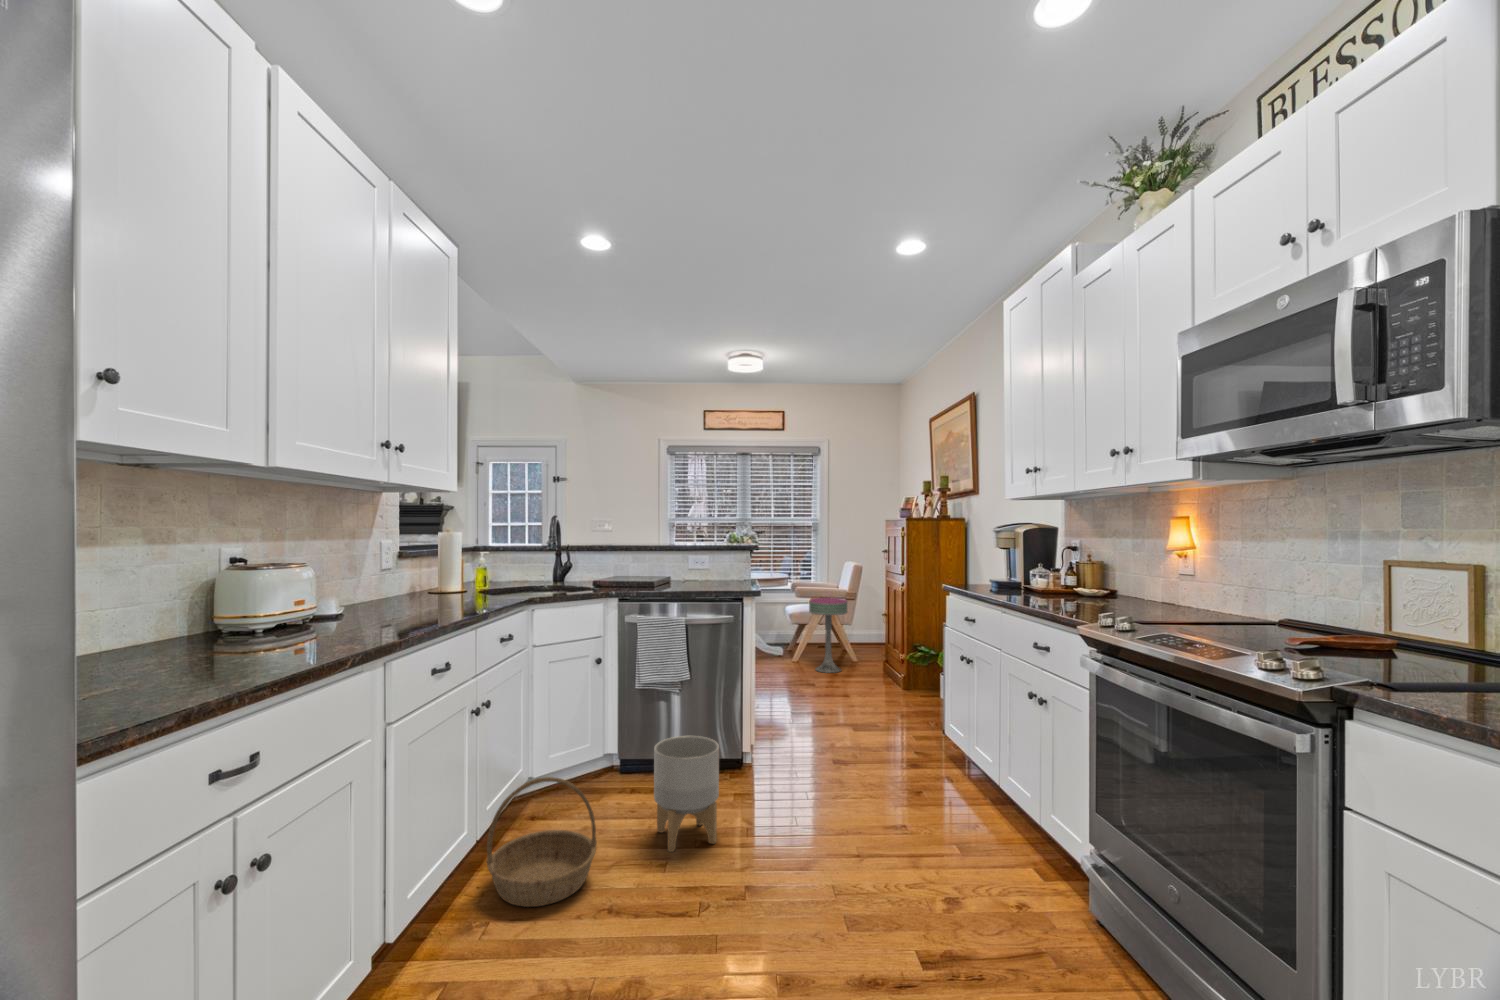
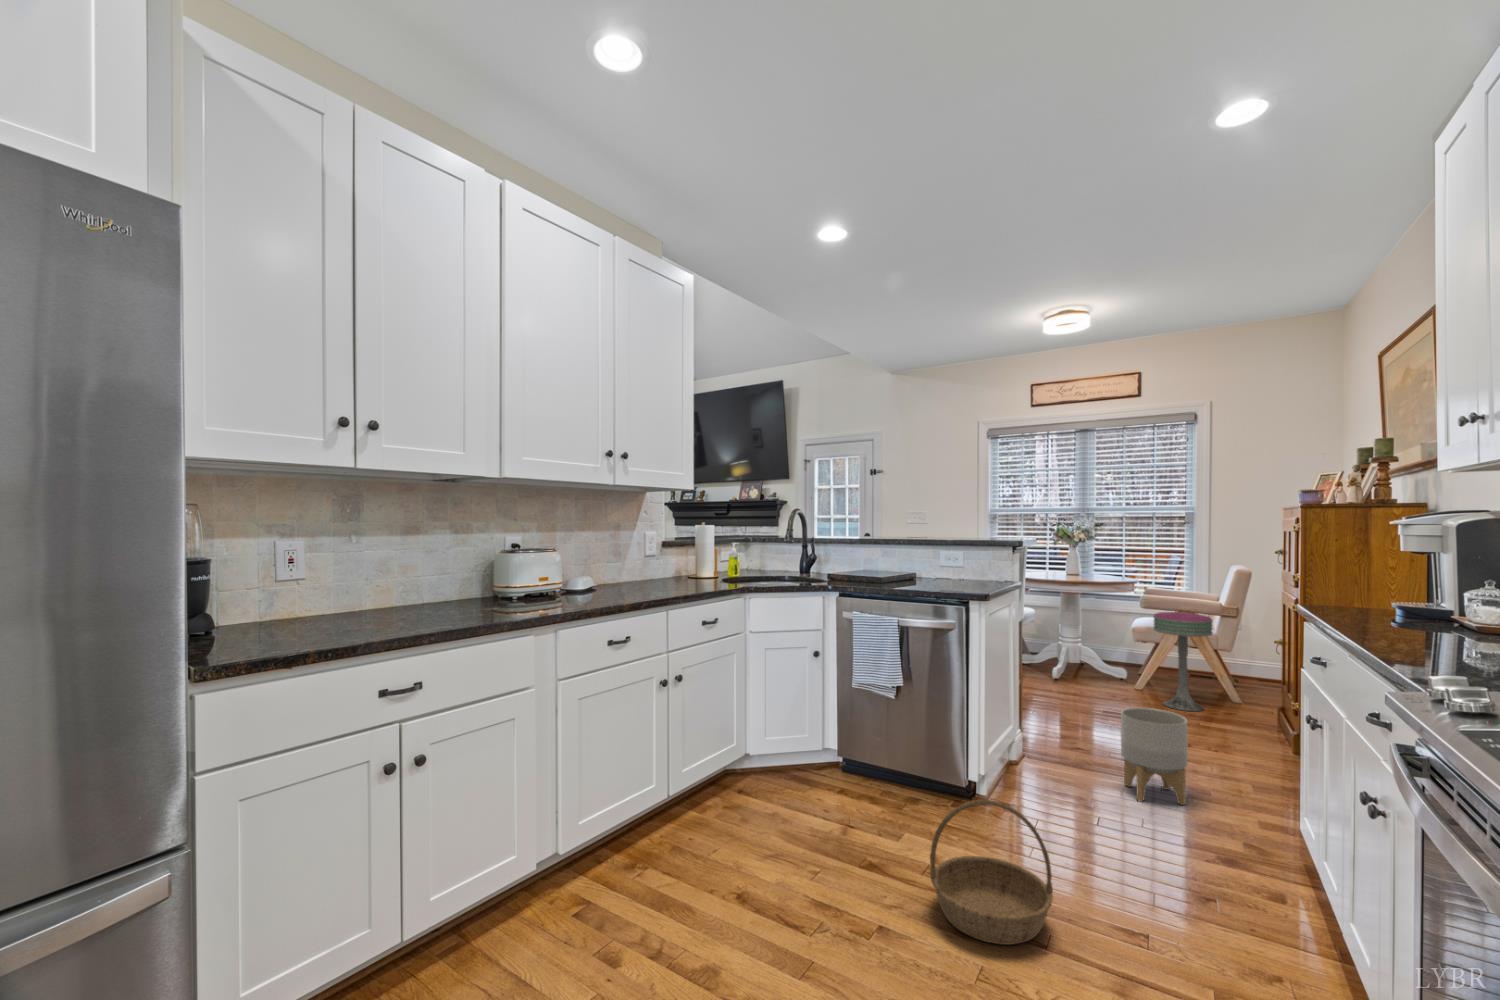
planter: present [654,736,719,852] -> present [1121,707,1188,805]
basket: present [487,777,597,907] -> present [930,799,1053,945]

